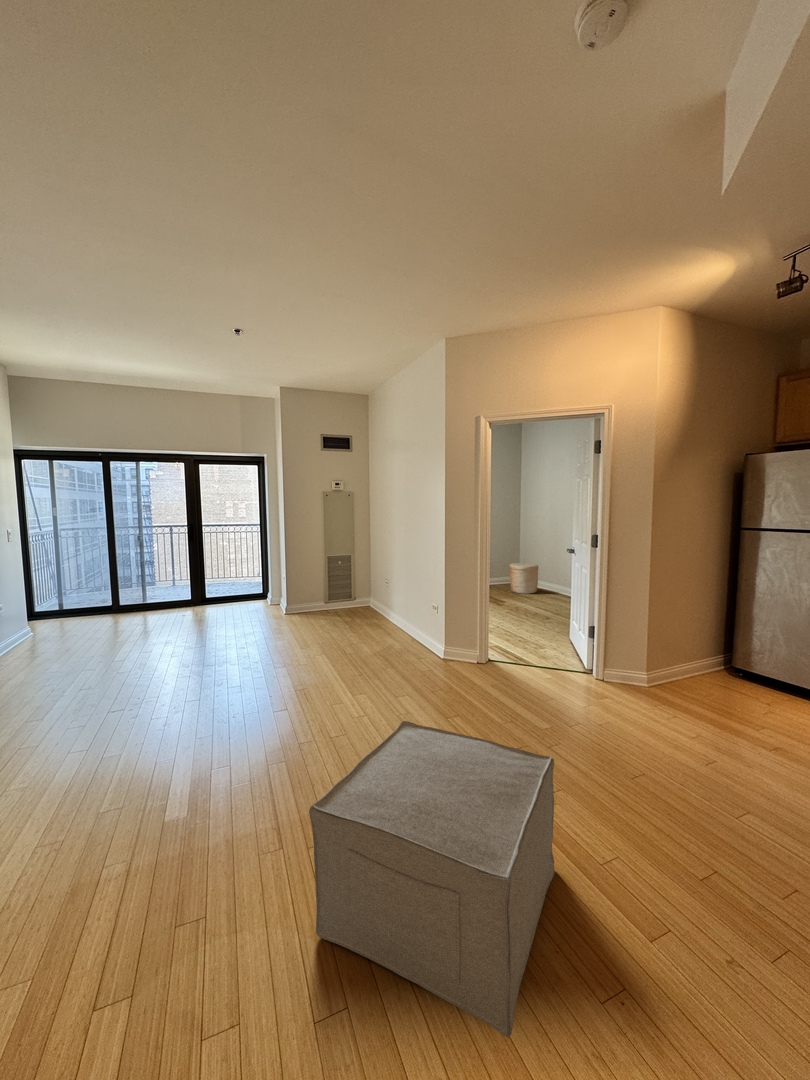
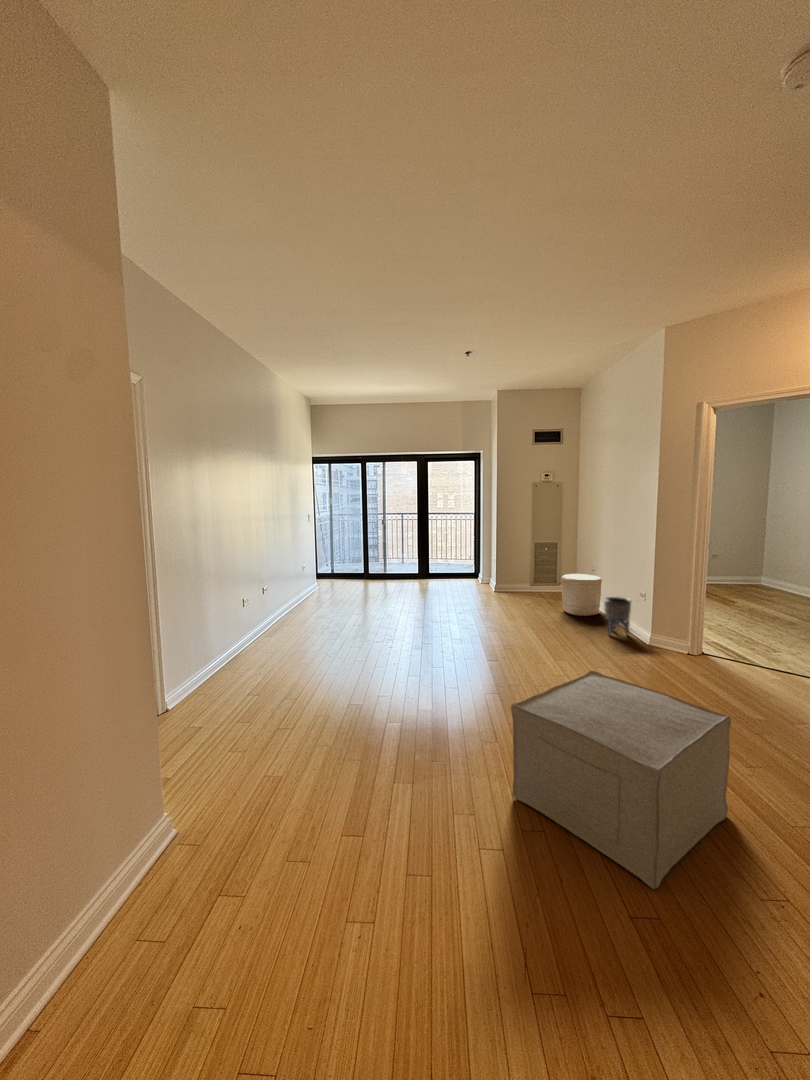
woven basket: present [509,563,539,594] -> present [562,574,602,616]
planter: none [400,611,426,653] -> present [604,597,631,636]

